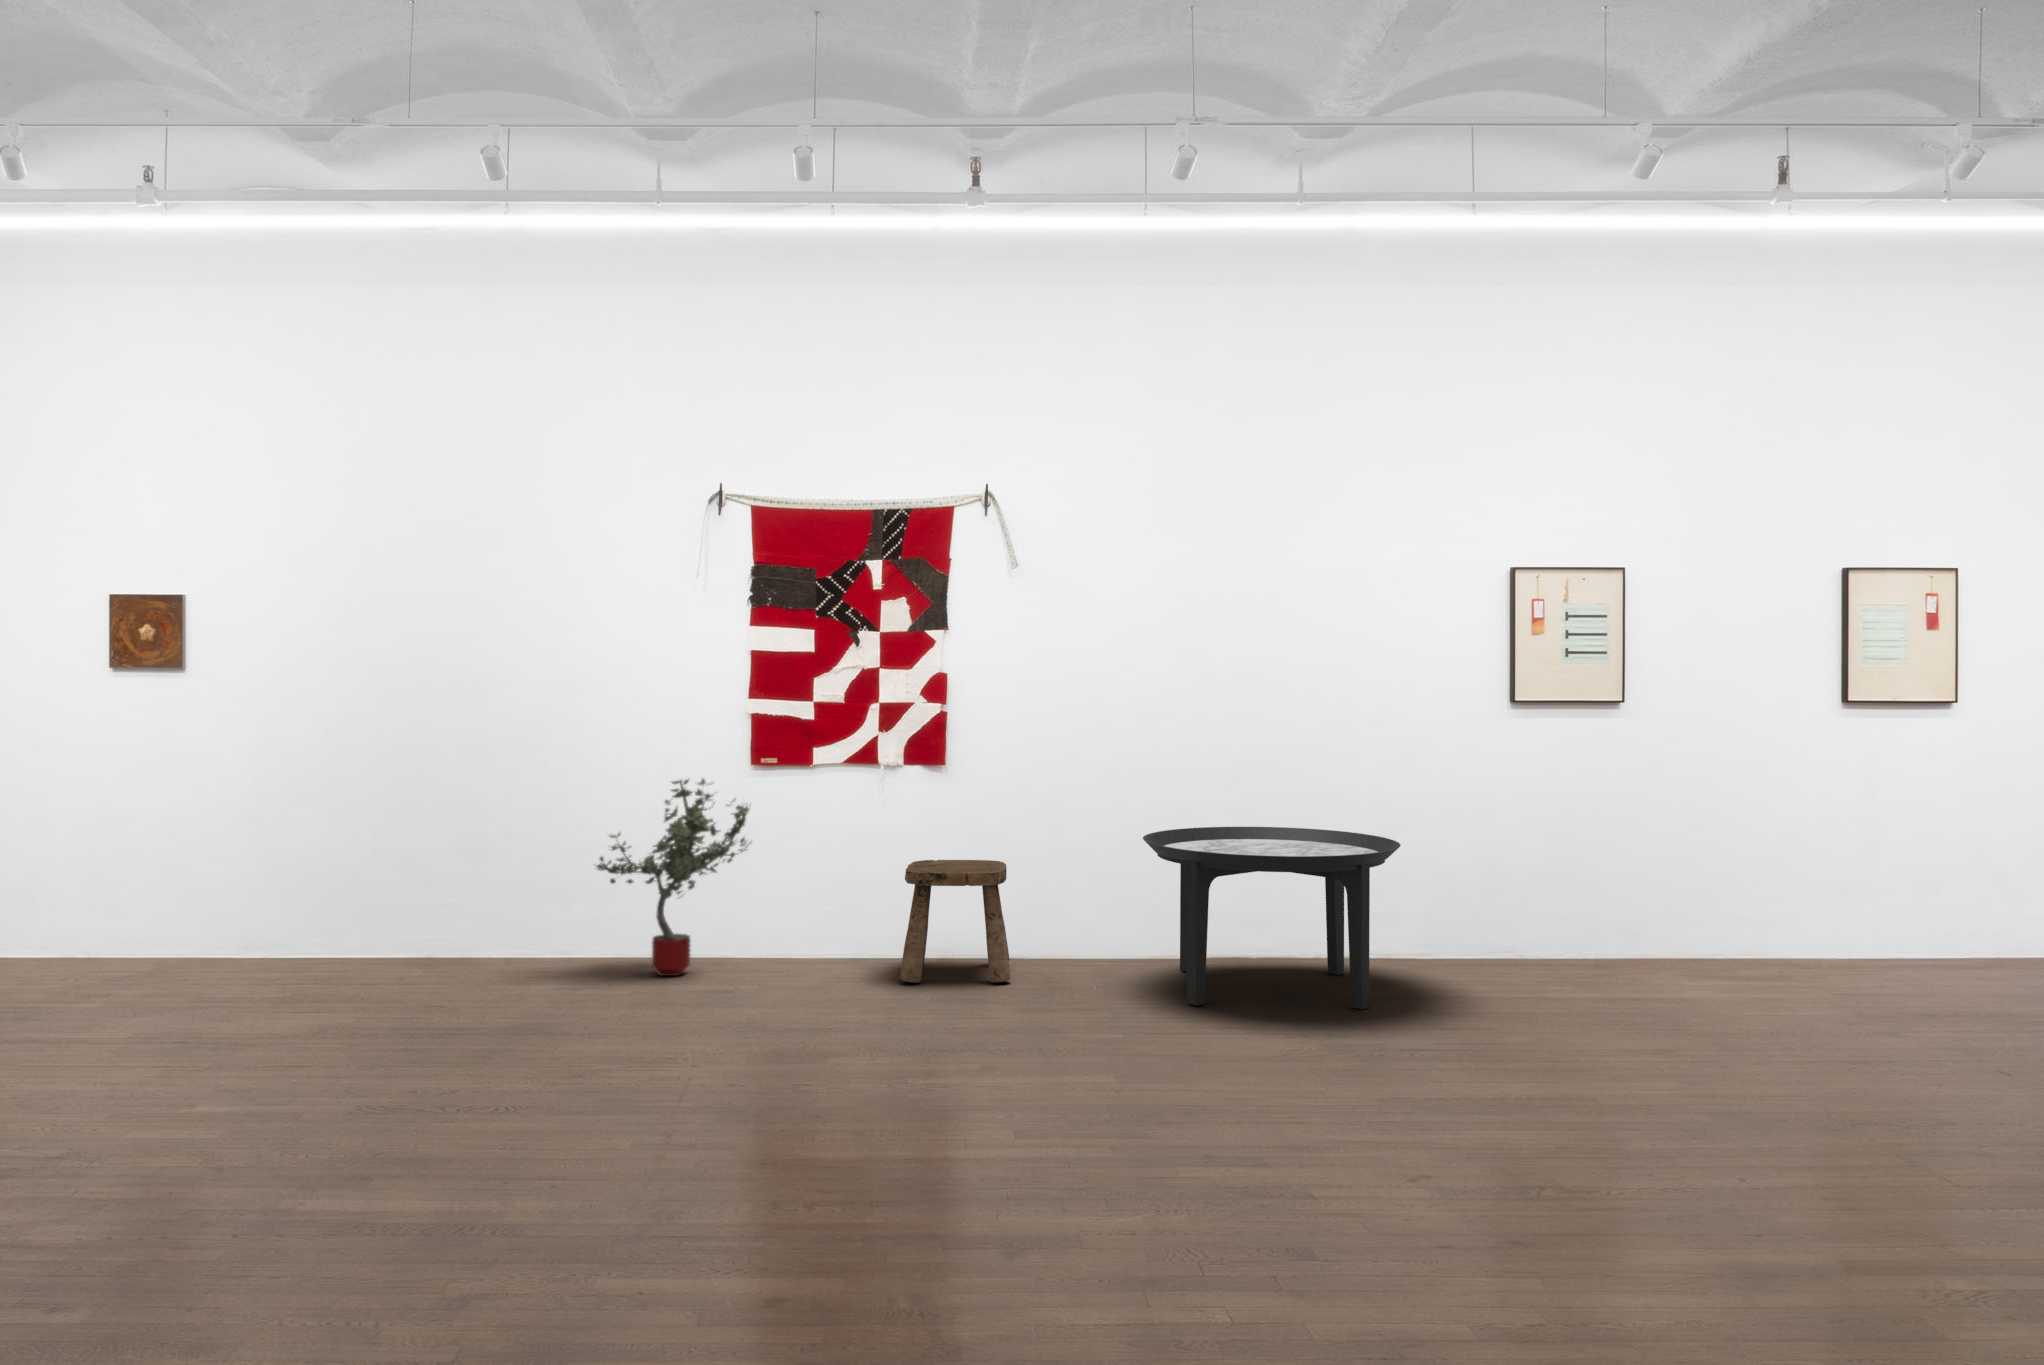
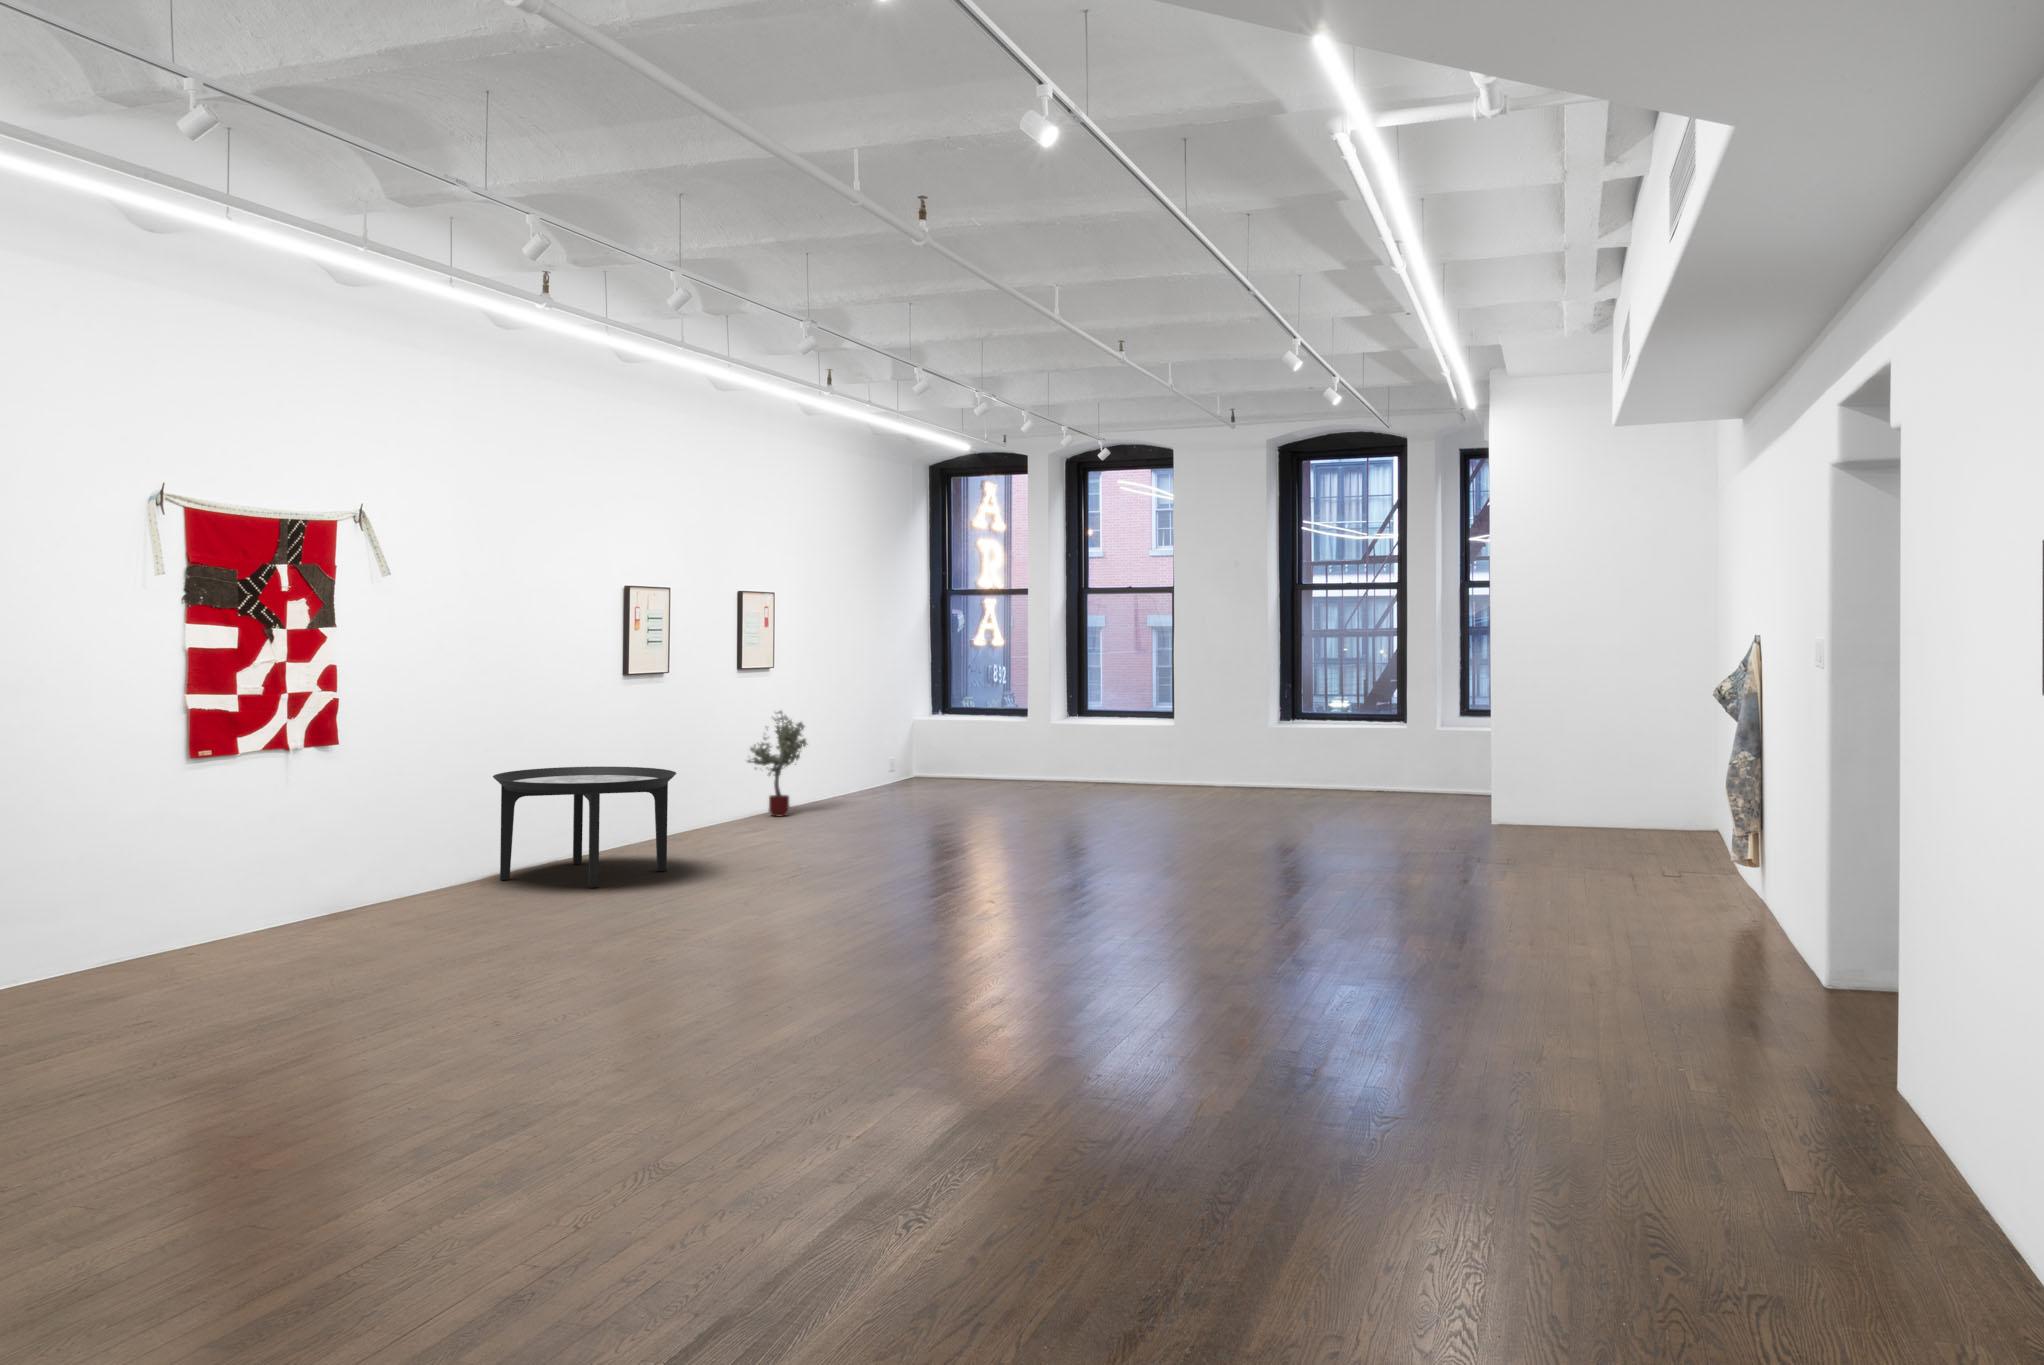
potted tree: present [597,779,750,976] -> present [748,711,807,816]
stool: present [900,860,1010,983] -> none [321,818,452,920]

